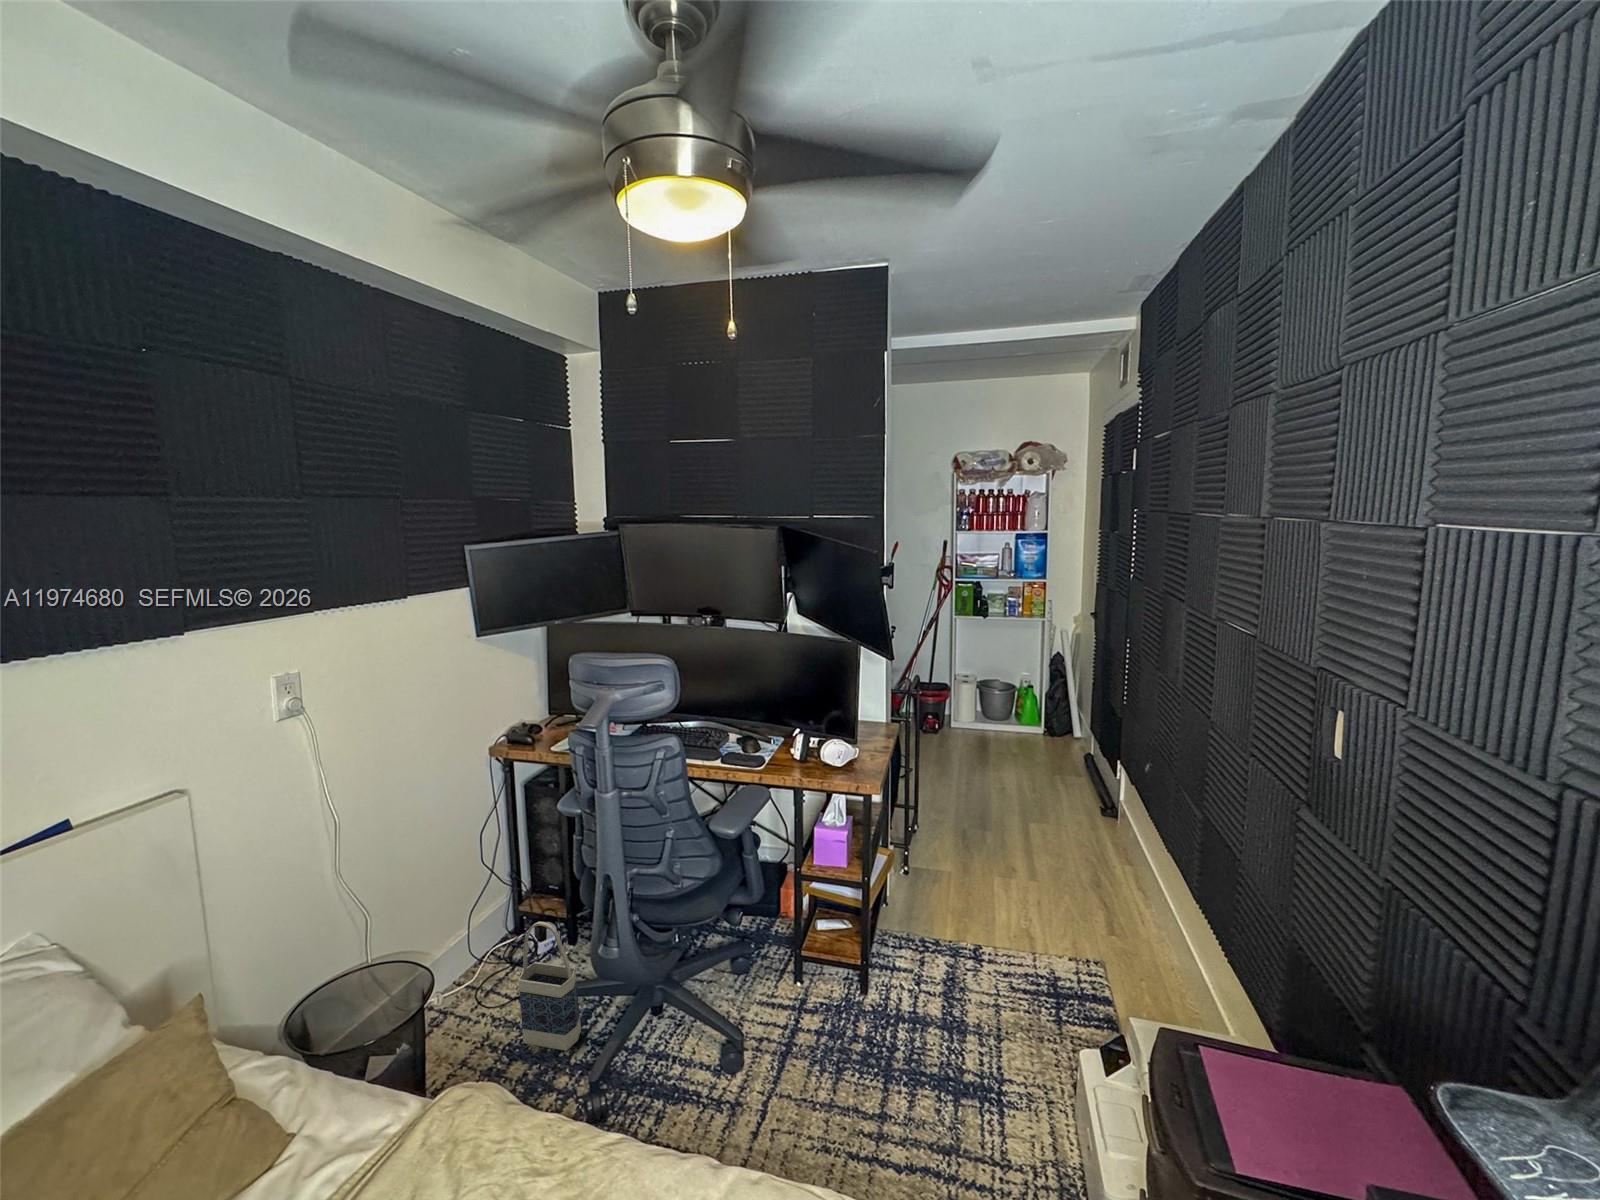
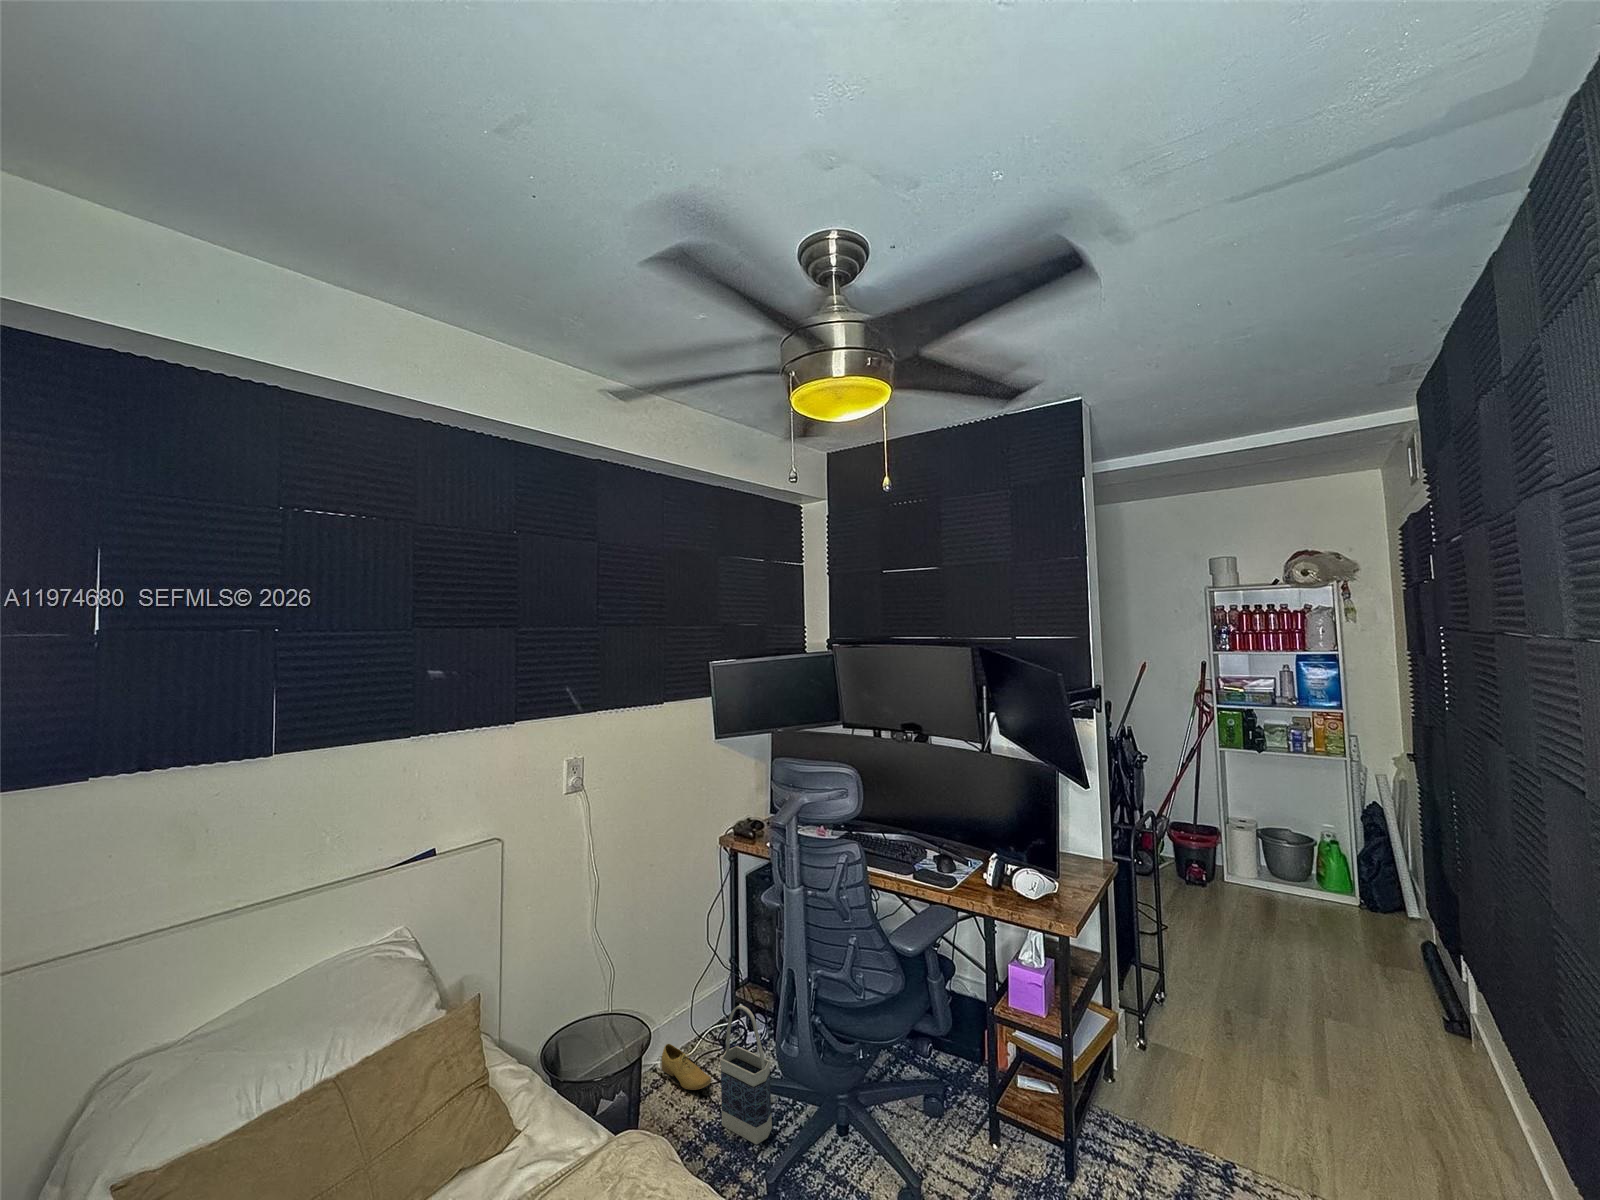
shoe: none [438,977,505,1018] -> present [662,1044,711,1090]

